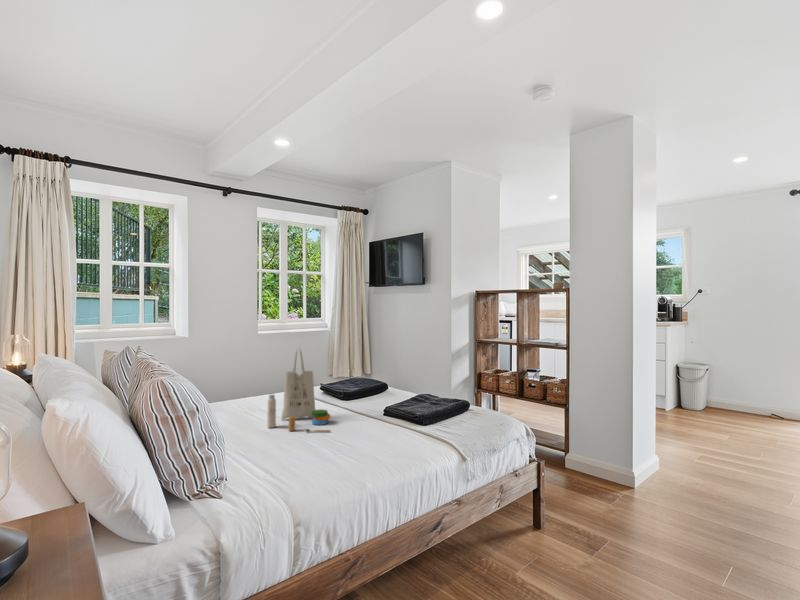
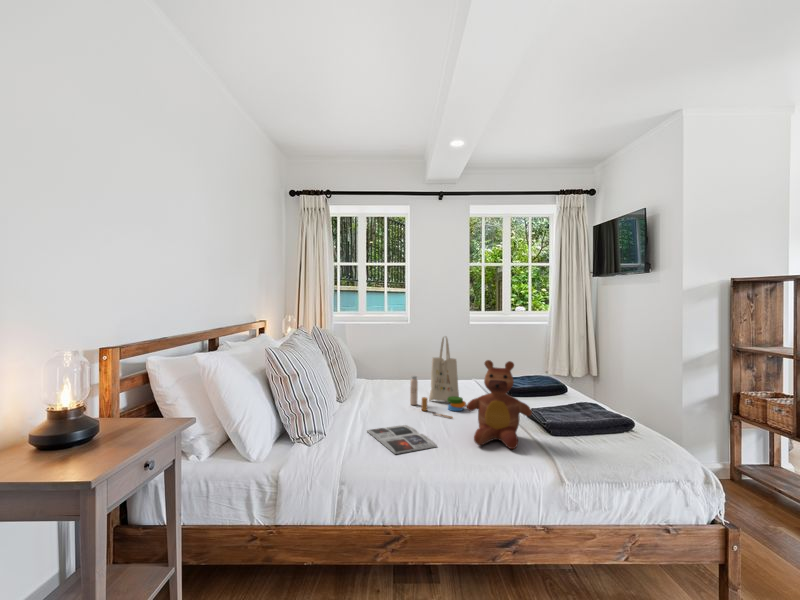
teddy bear: none [363,366,422,449] -> present [467,360,532,449]
magazine: none [263,448,356,477] -> present [367,425,437,454]

